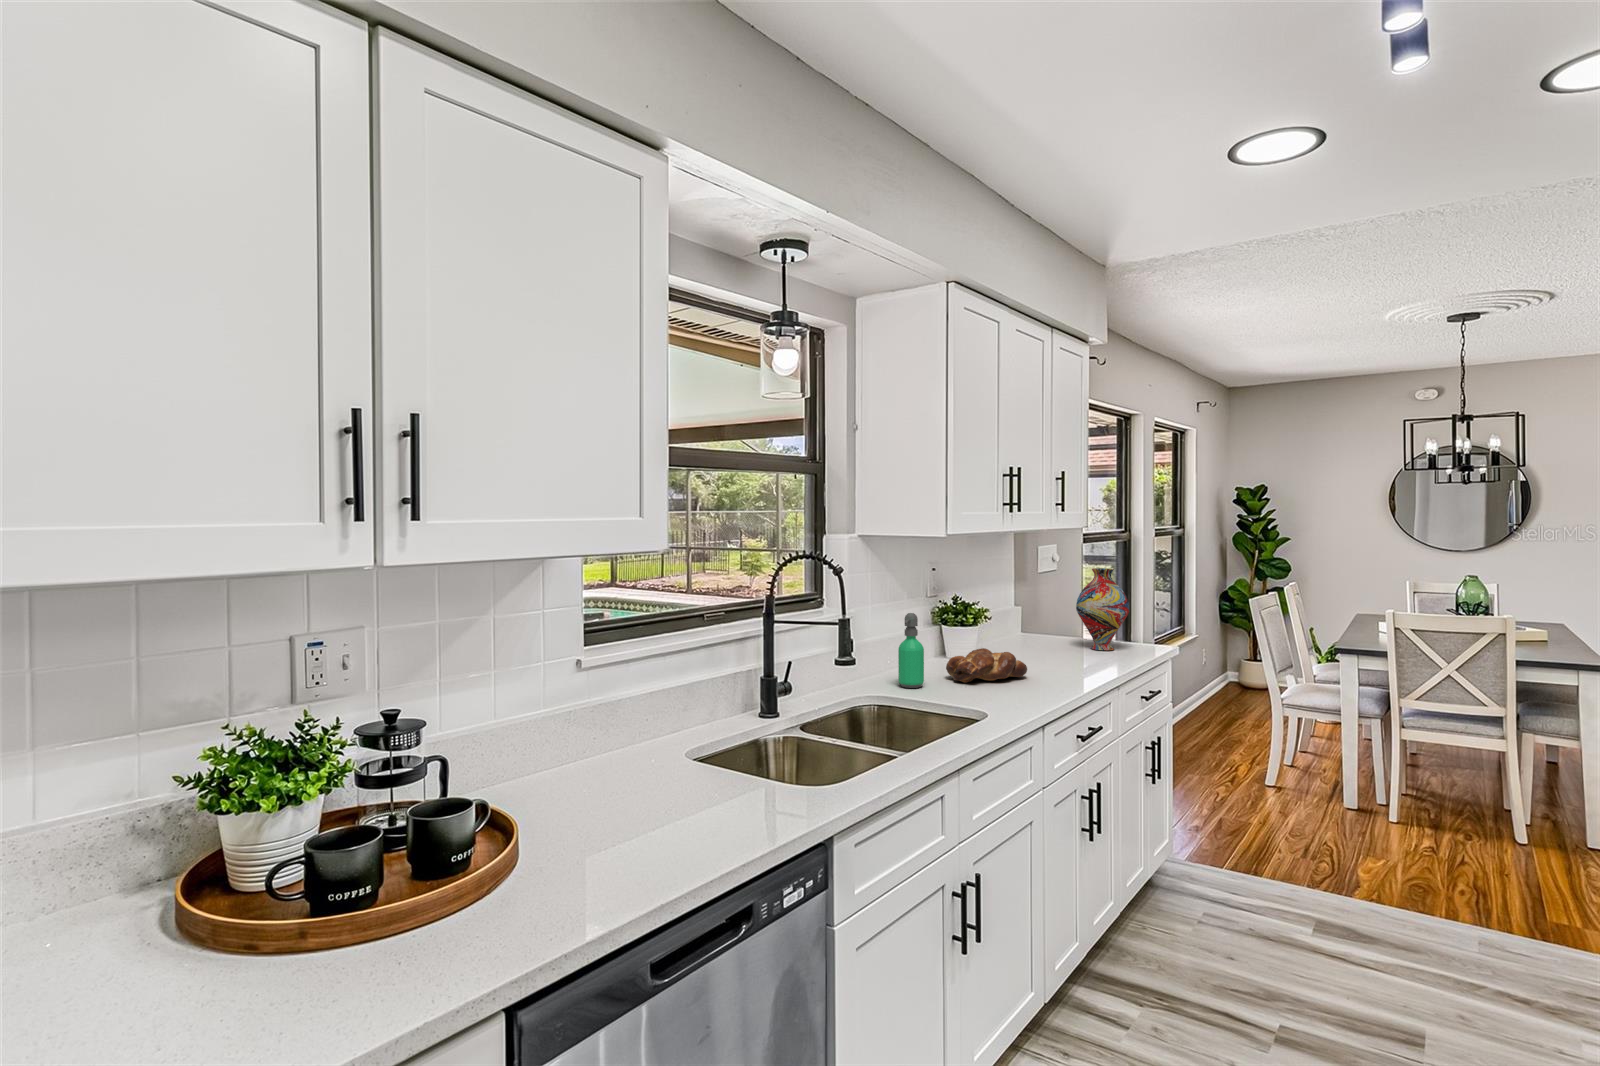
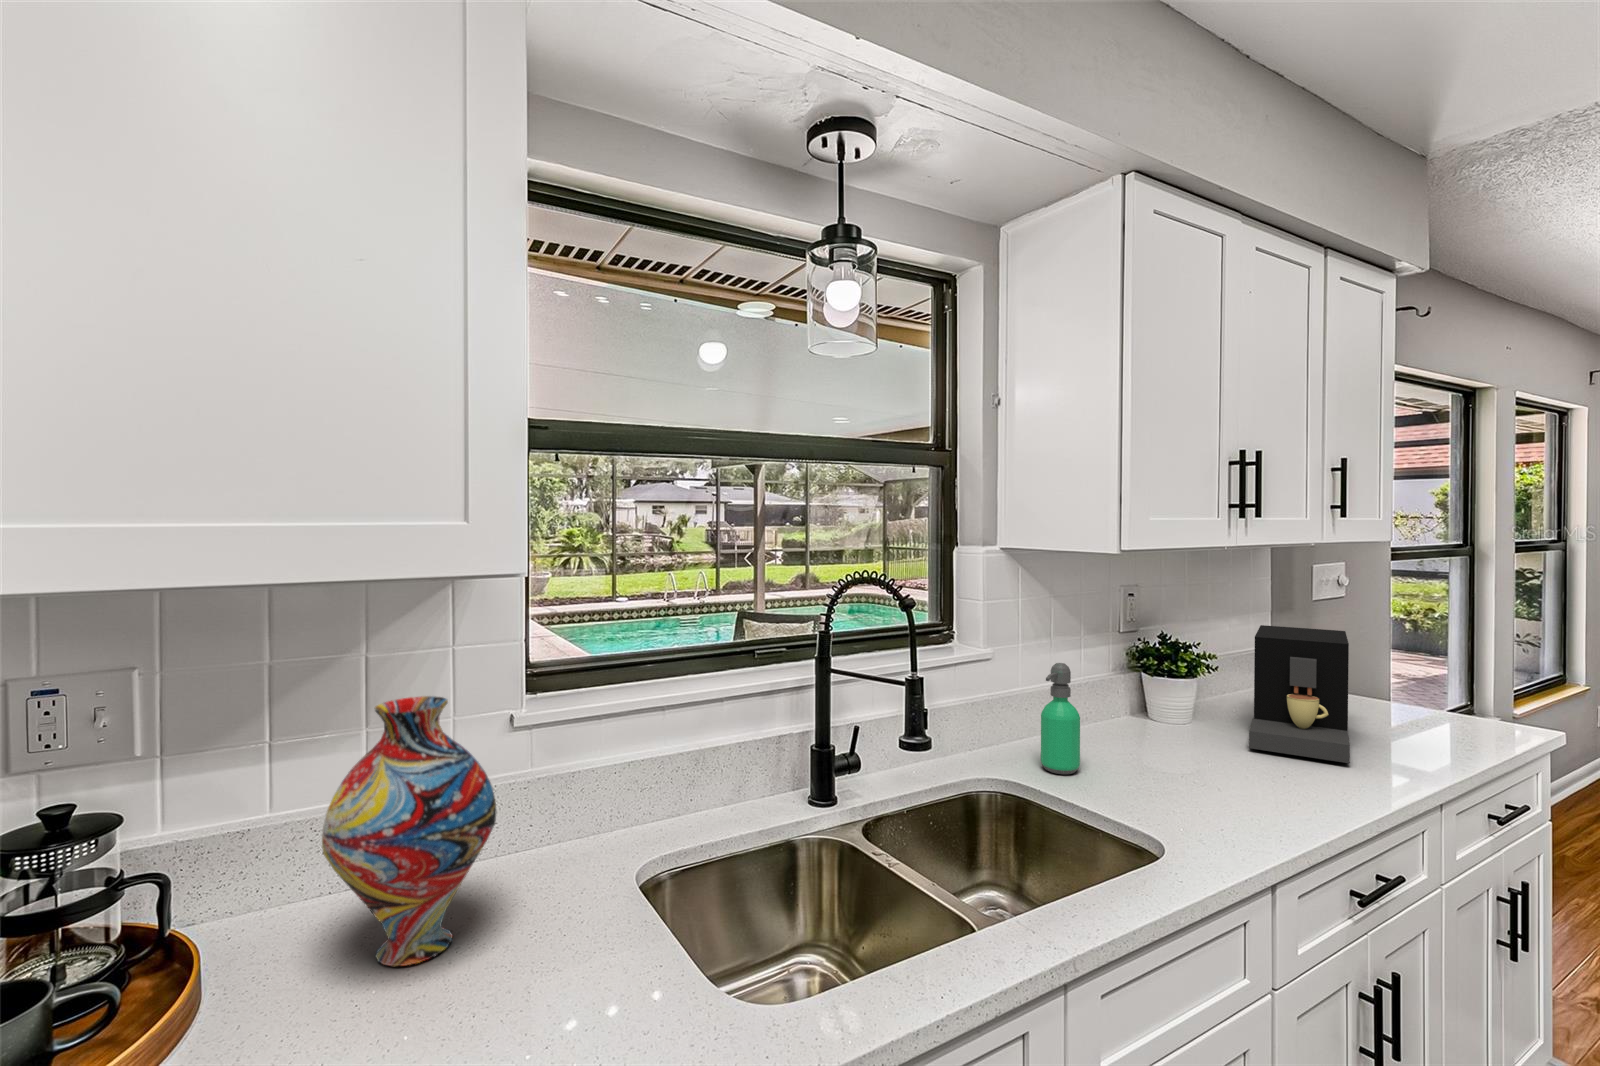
vase: present [1076,568,1129,650] -> present [322,696,496,966]
coffee maker: none [1015,588,1072,668] -> present [1249,625,1350,763]
bread loaf: present [946,648,1027,683] -> none [1124,720,1263,774]

